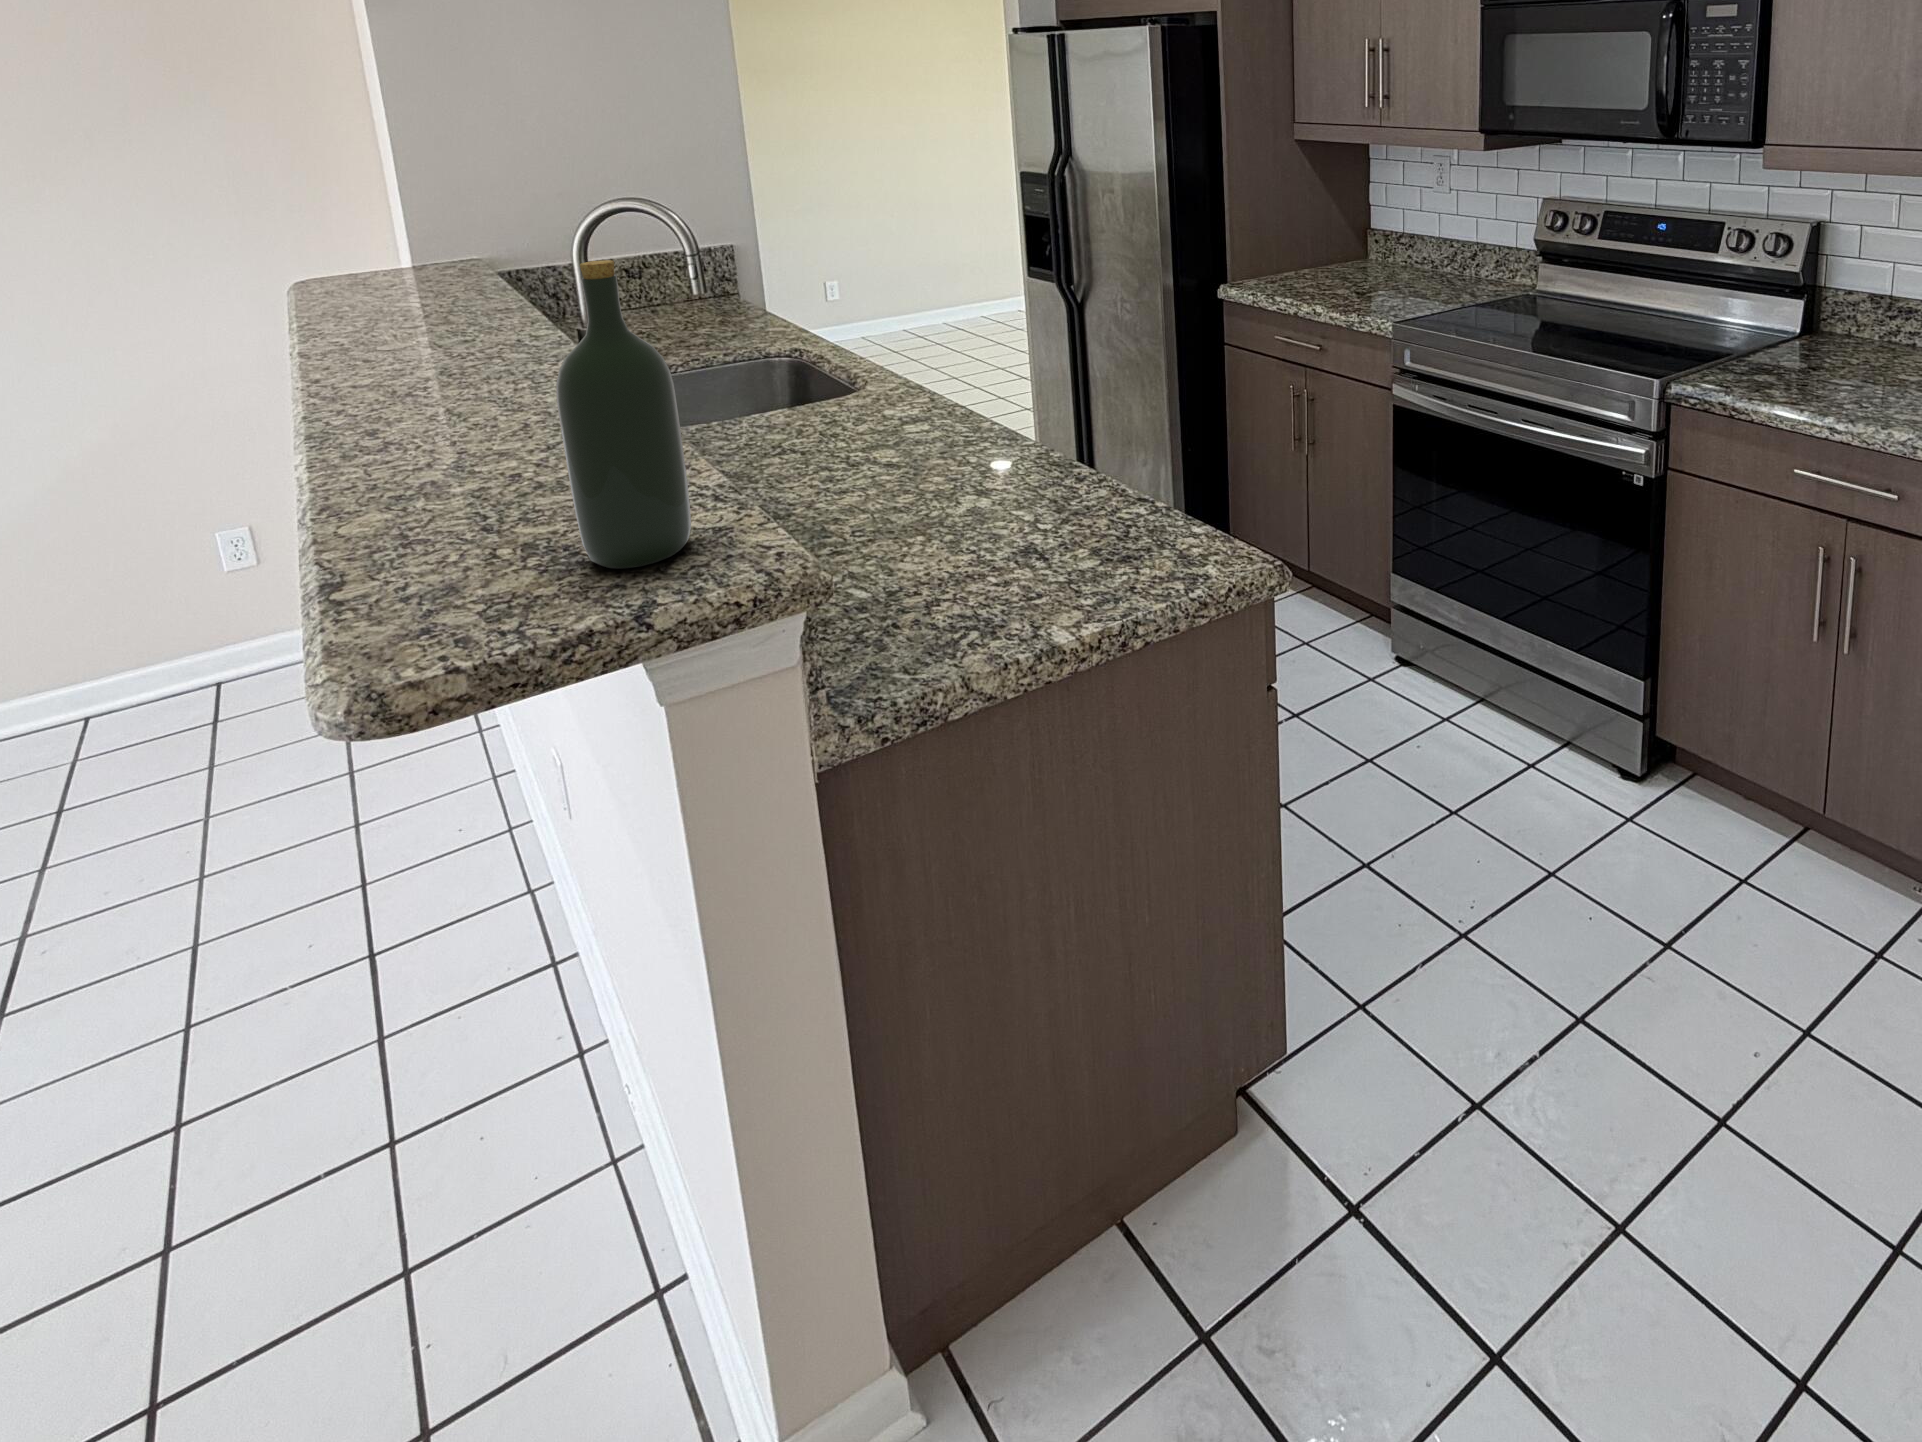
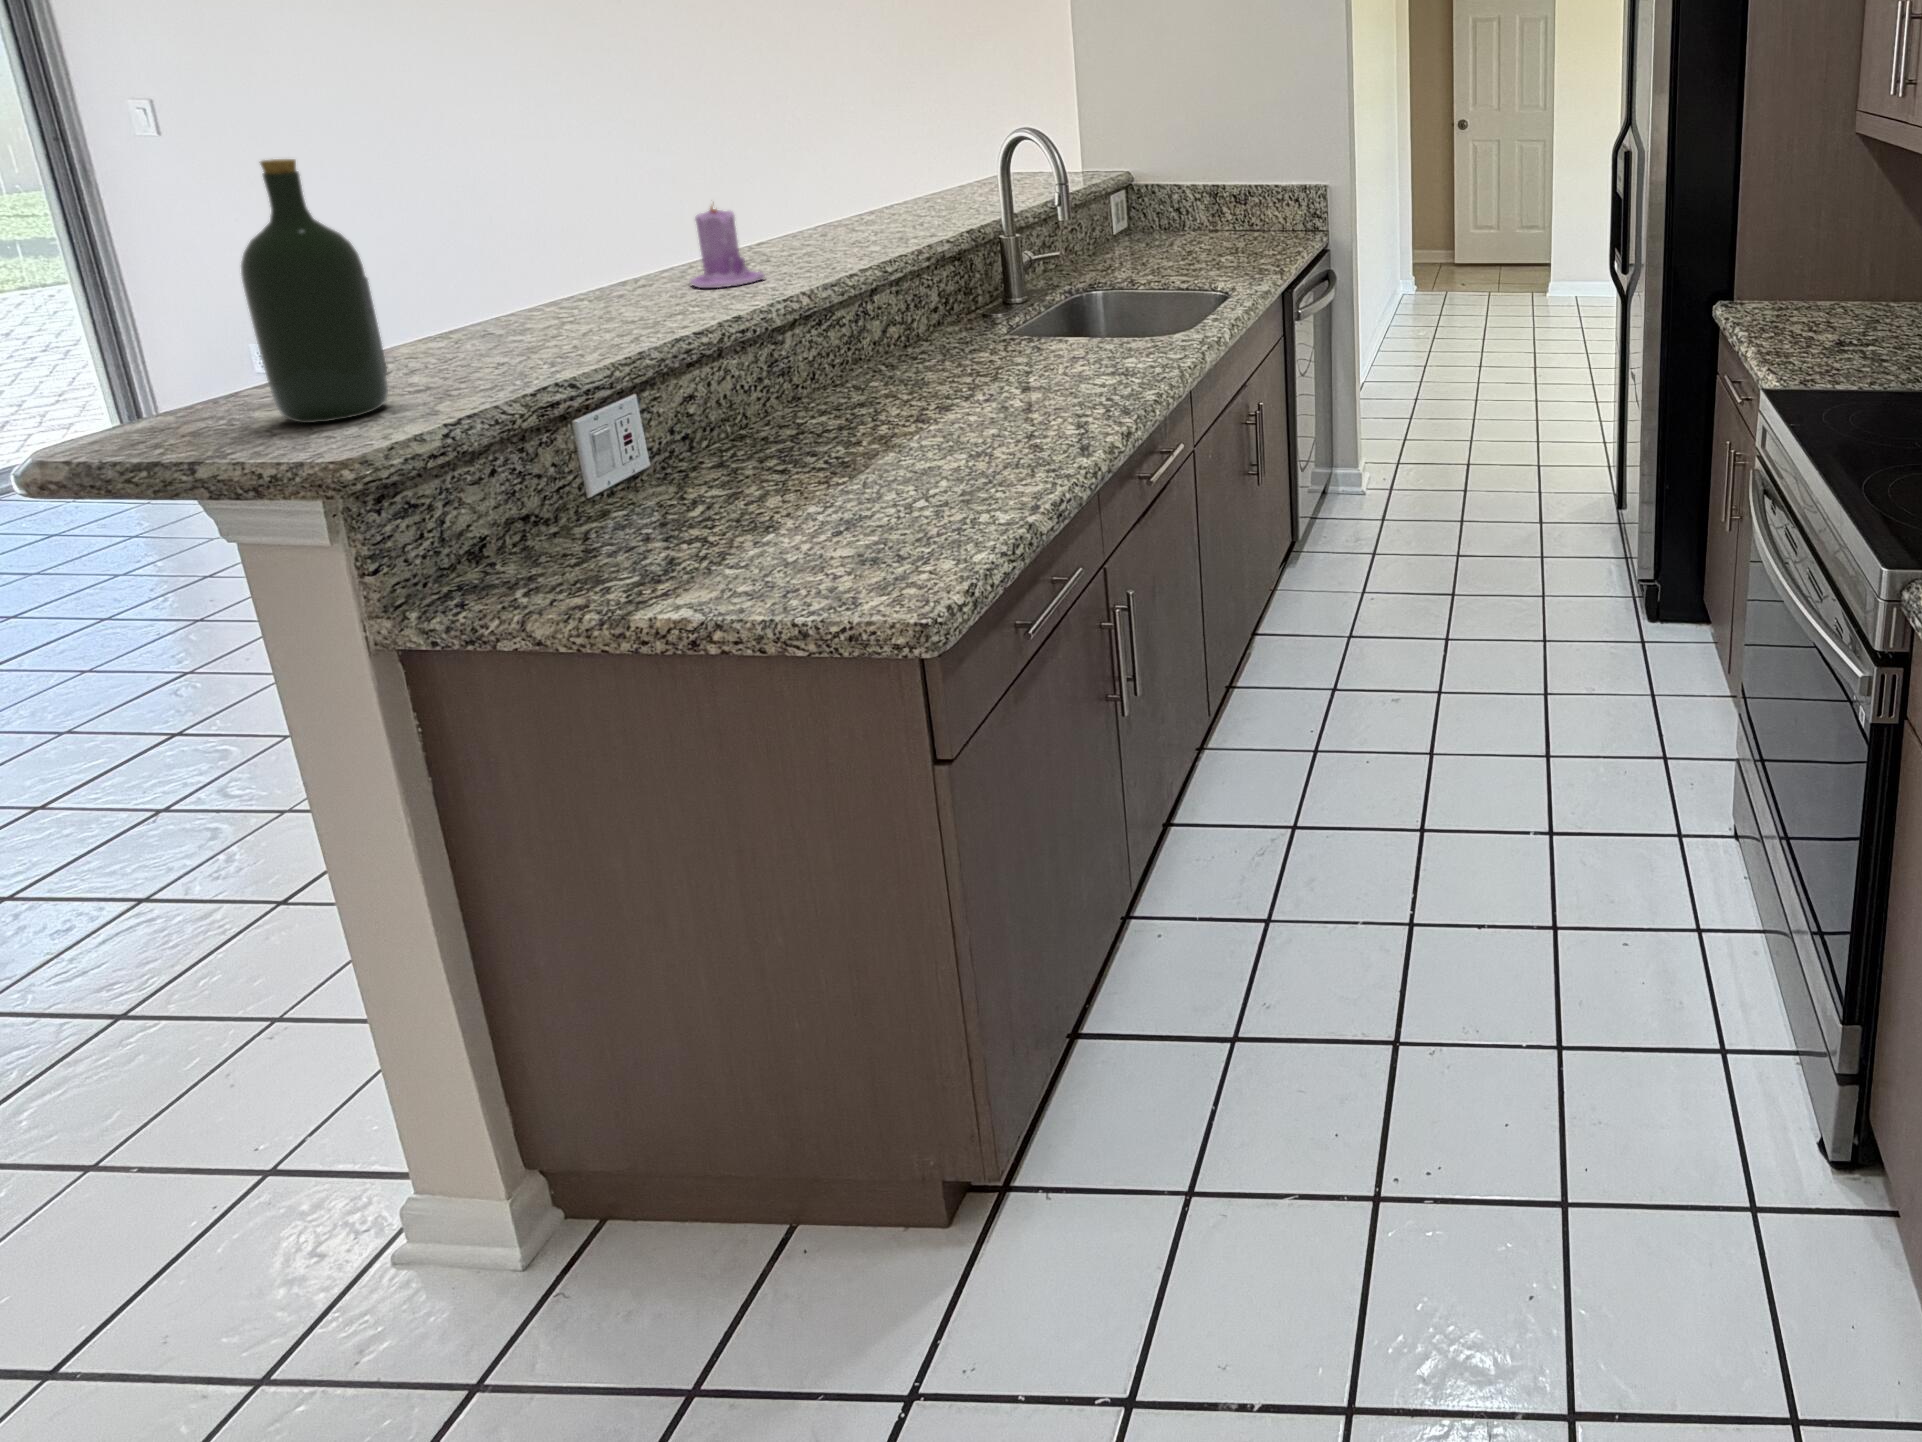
candle: none [447,308,537,416] -> present [690,206,764,288]

